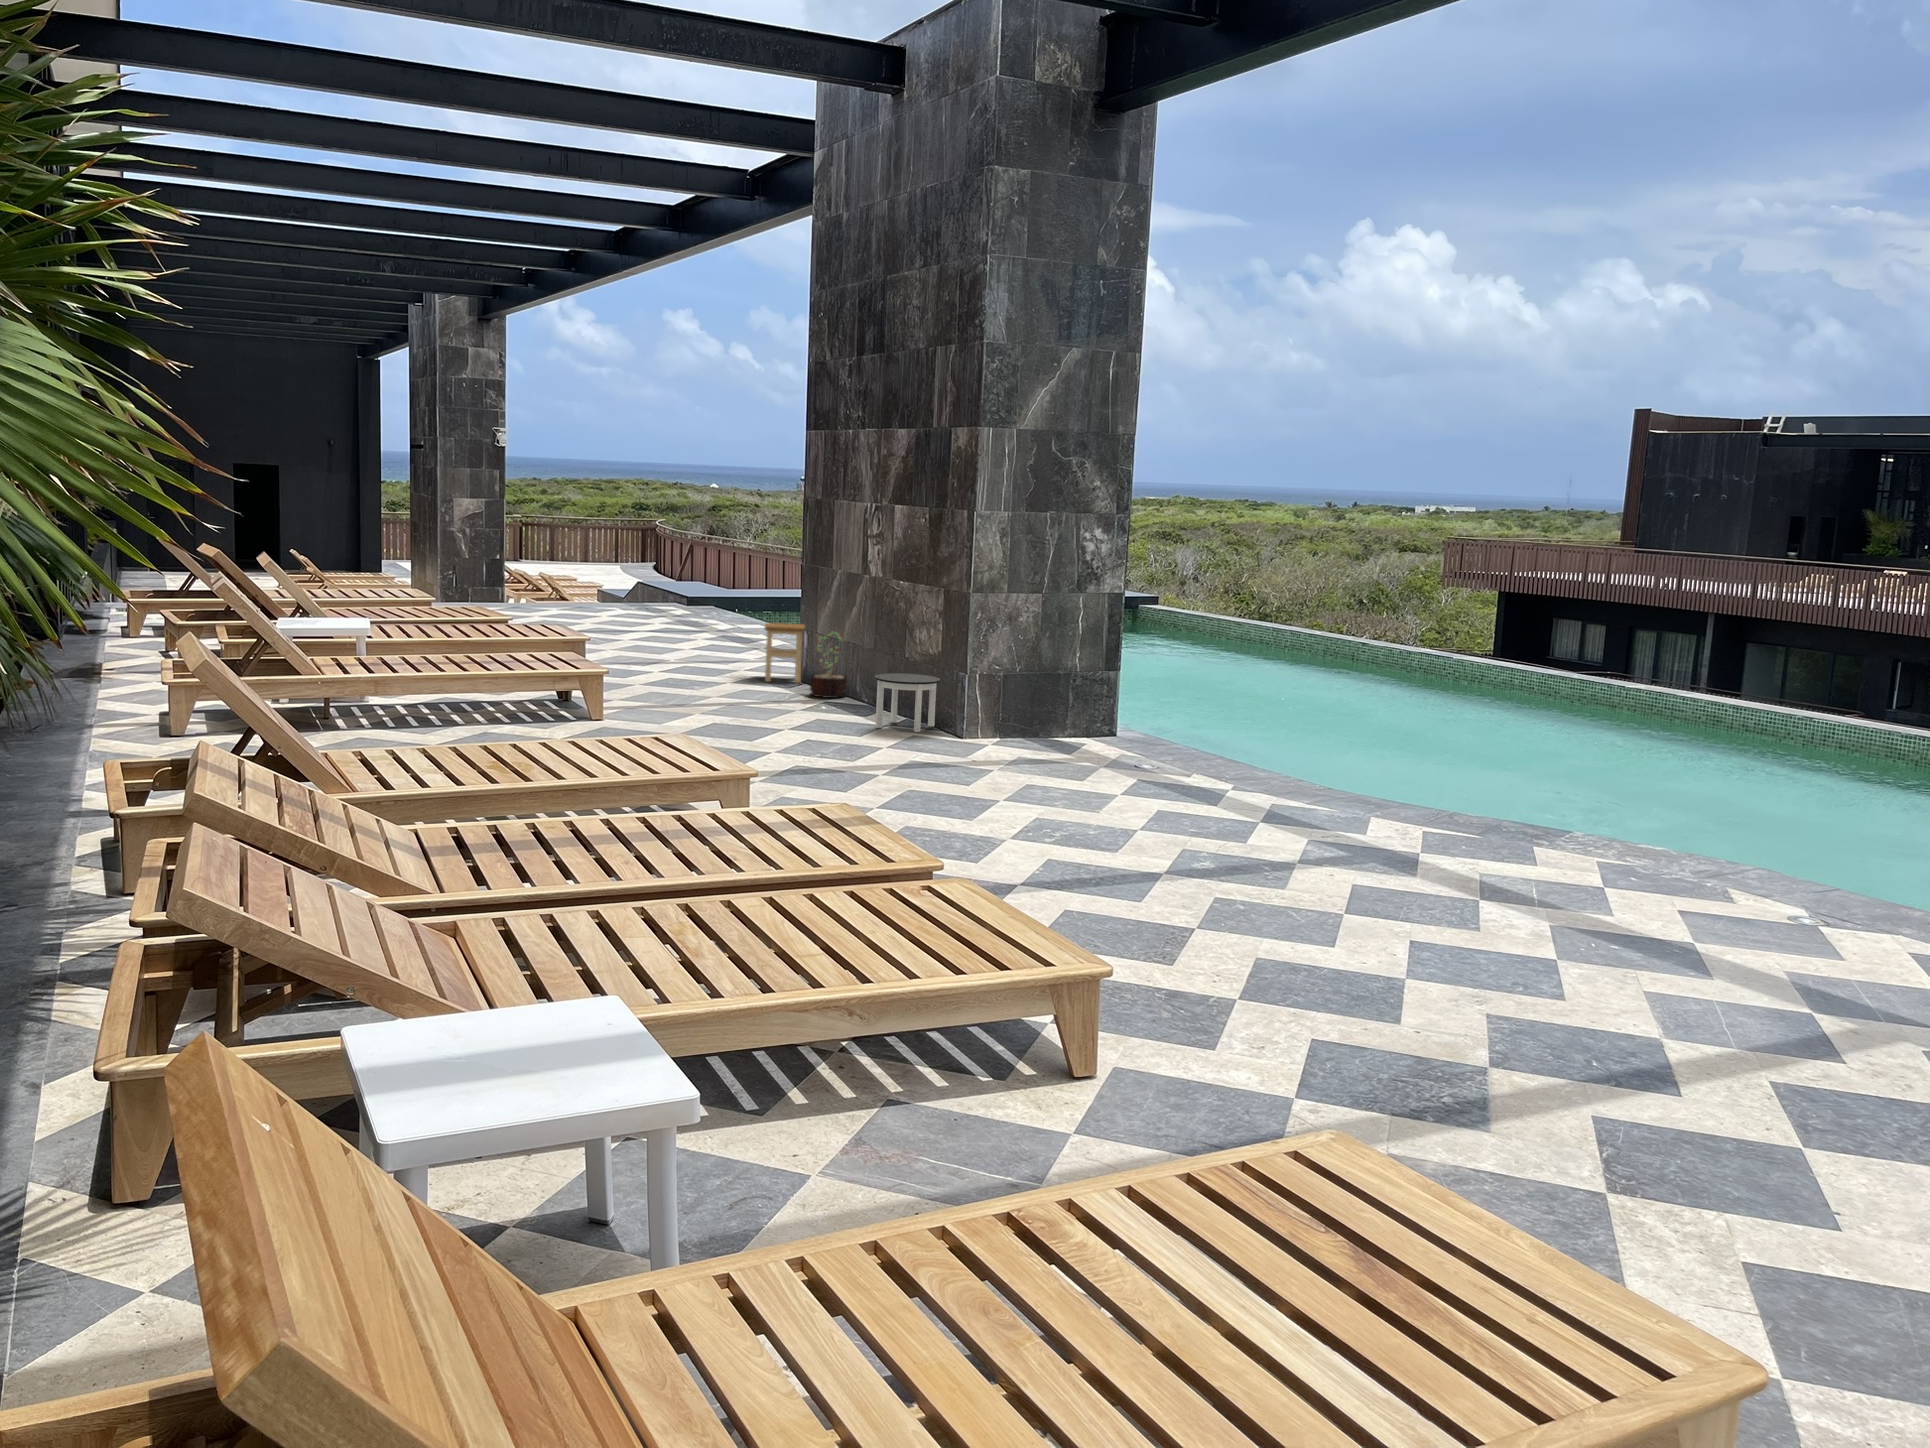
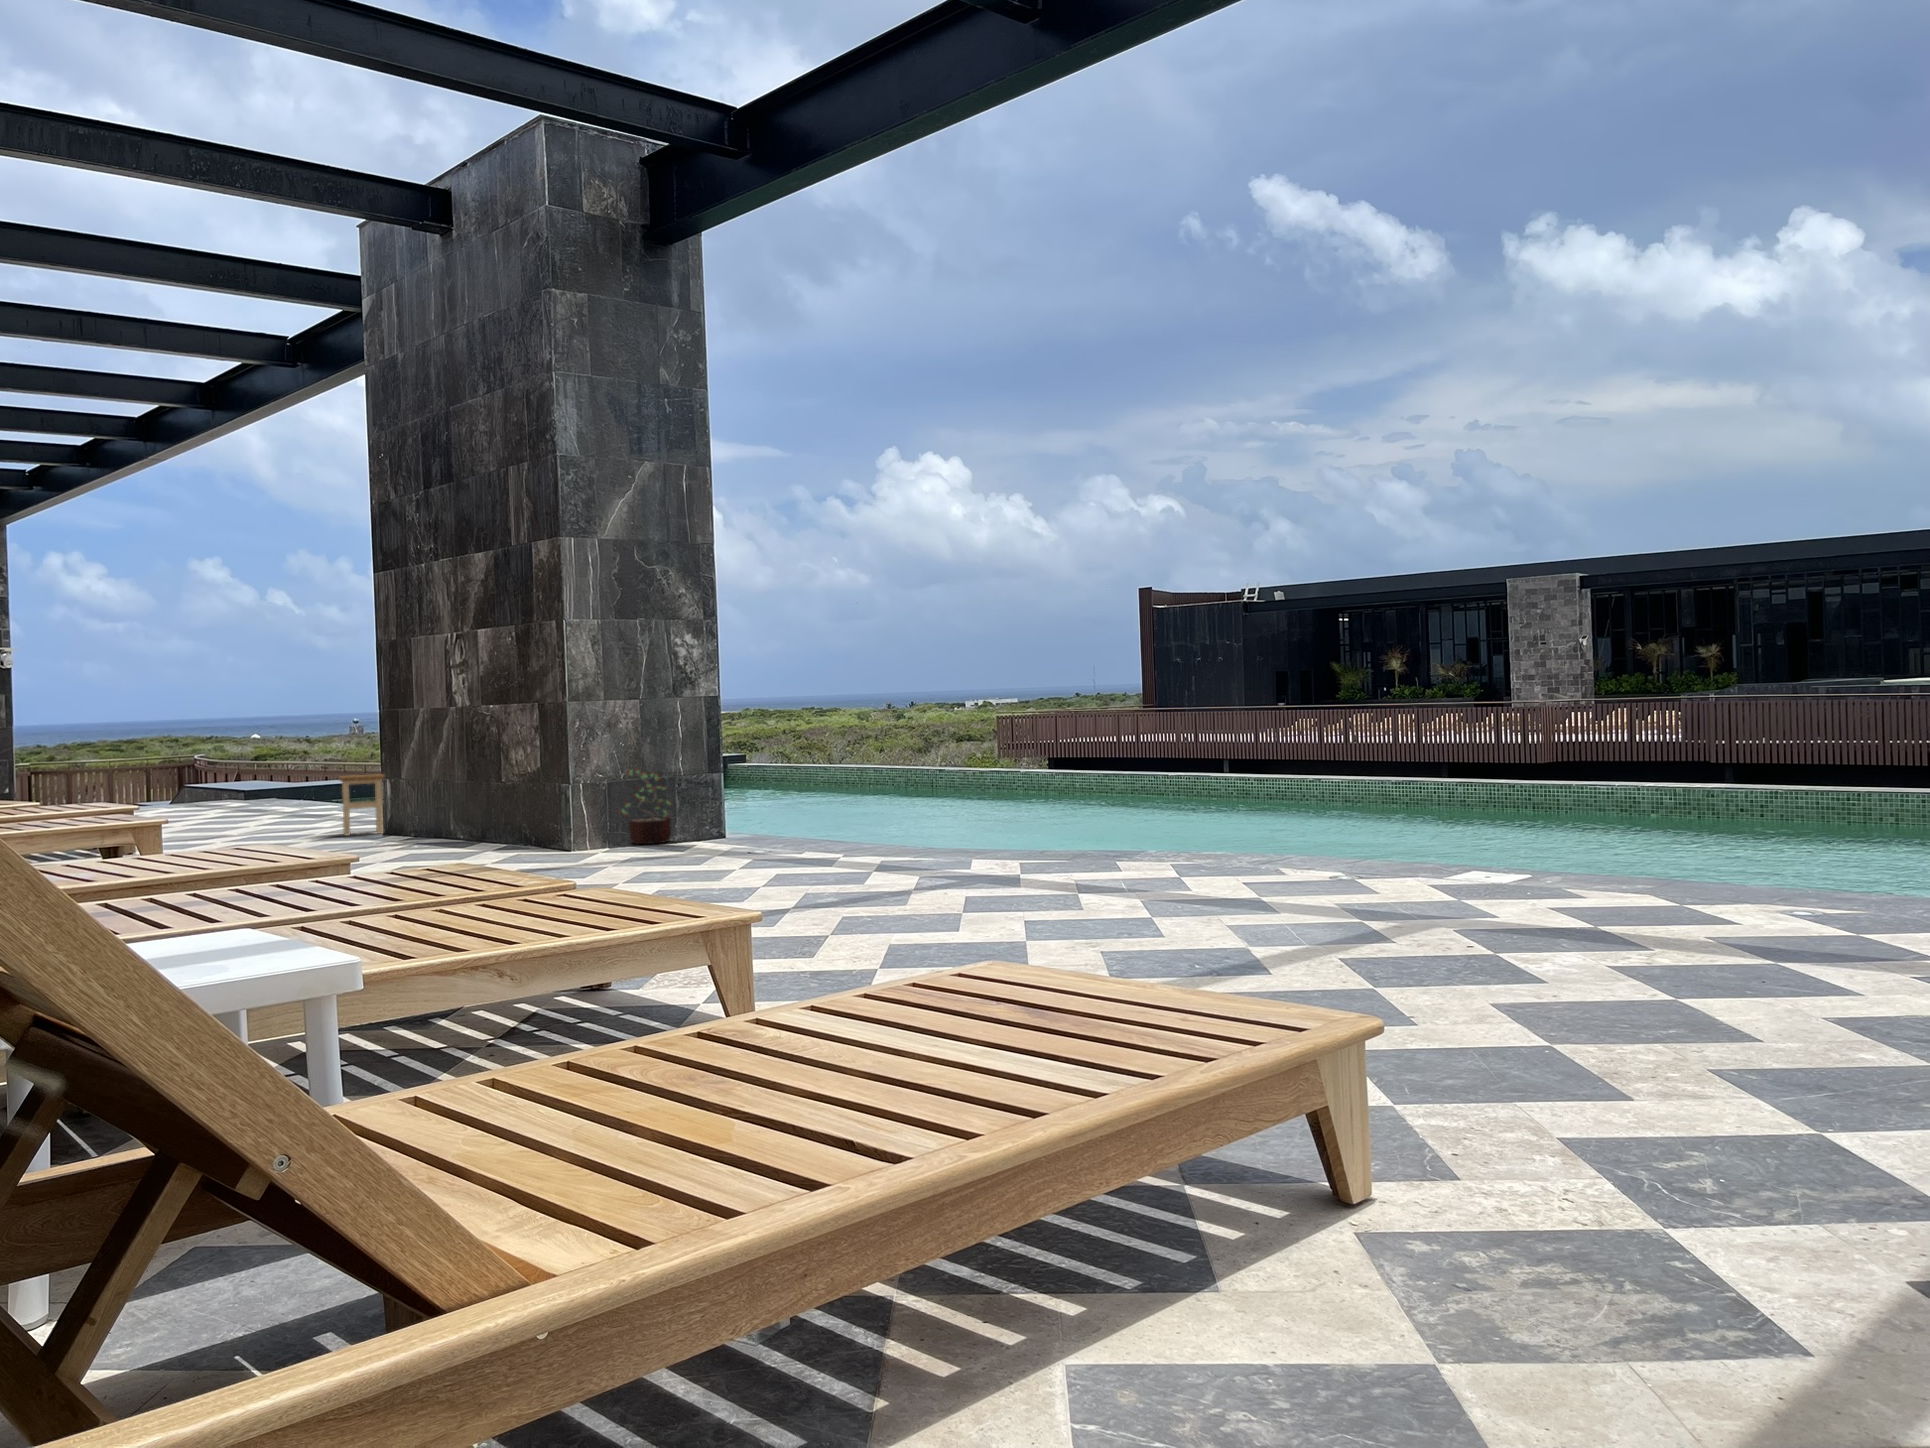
decorative plant: present [810,632,847,698] -> present [621,769,672,844]
round table: present [875,673,940,732] -> none [470,795,540,851]

